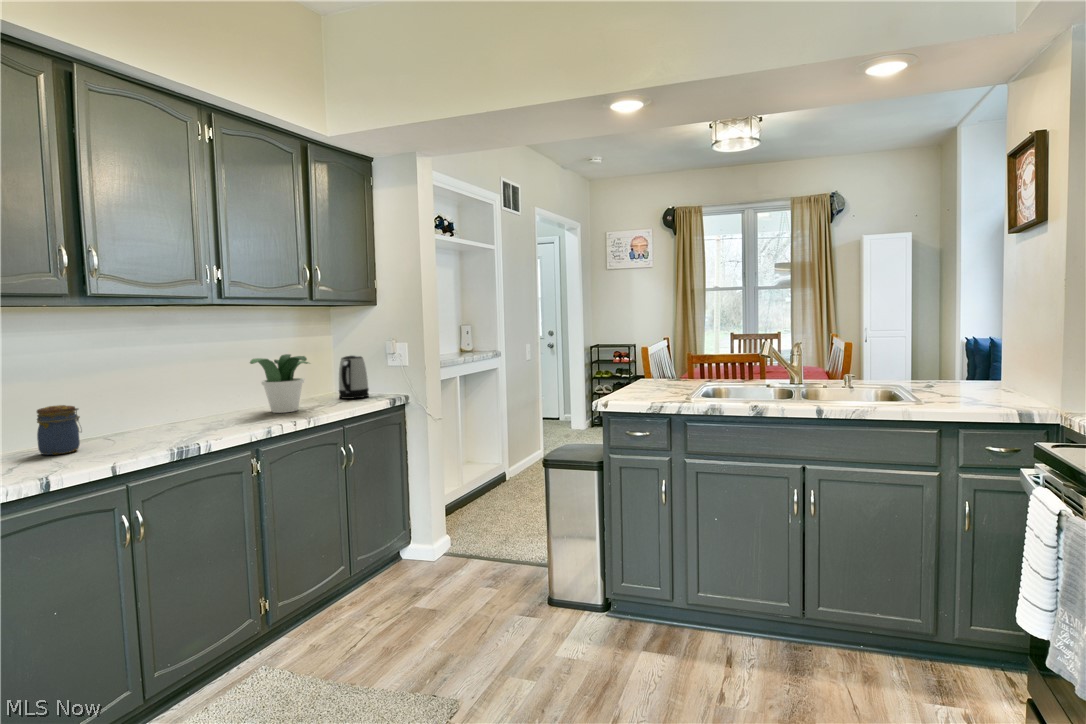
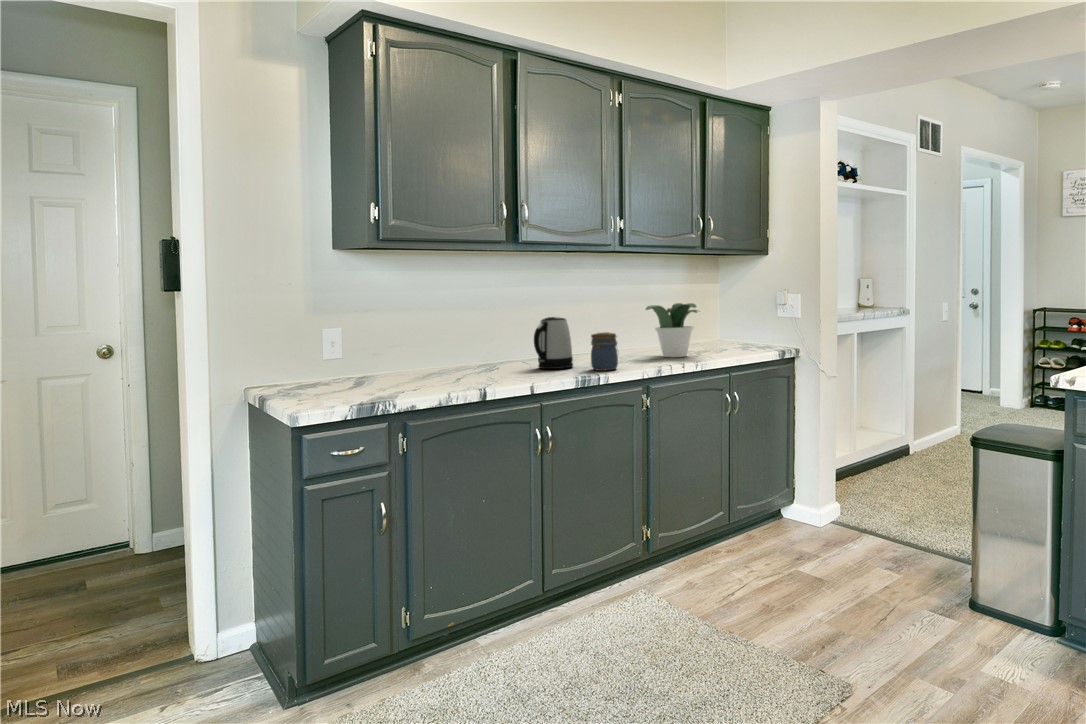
kettle: present [339,355,369,399] -> present [534,317,573,369]
jar: present [37,405,80,455] -> present [591,332,618,371]

